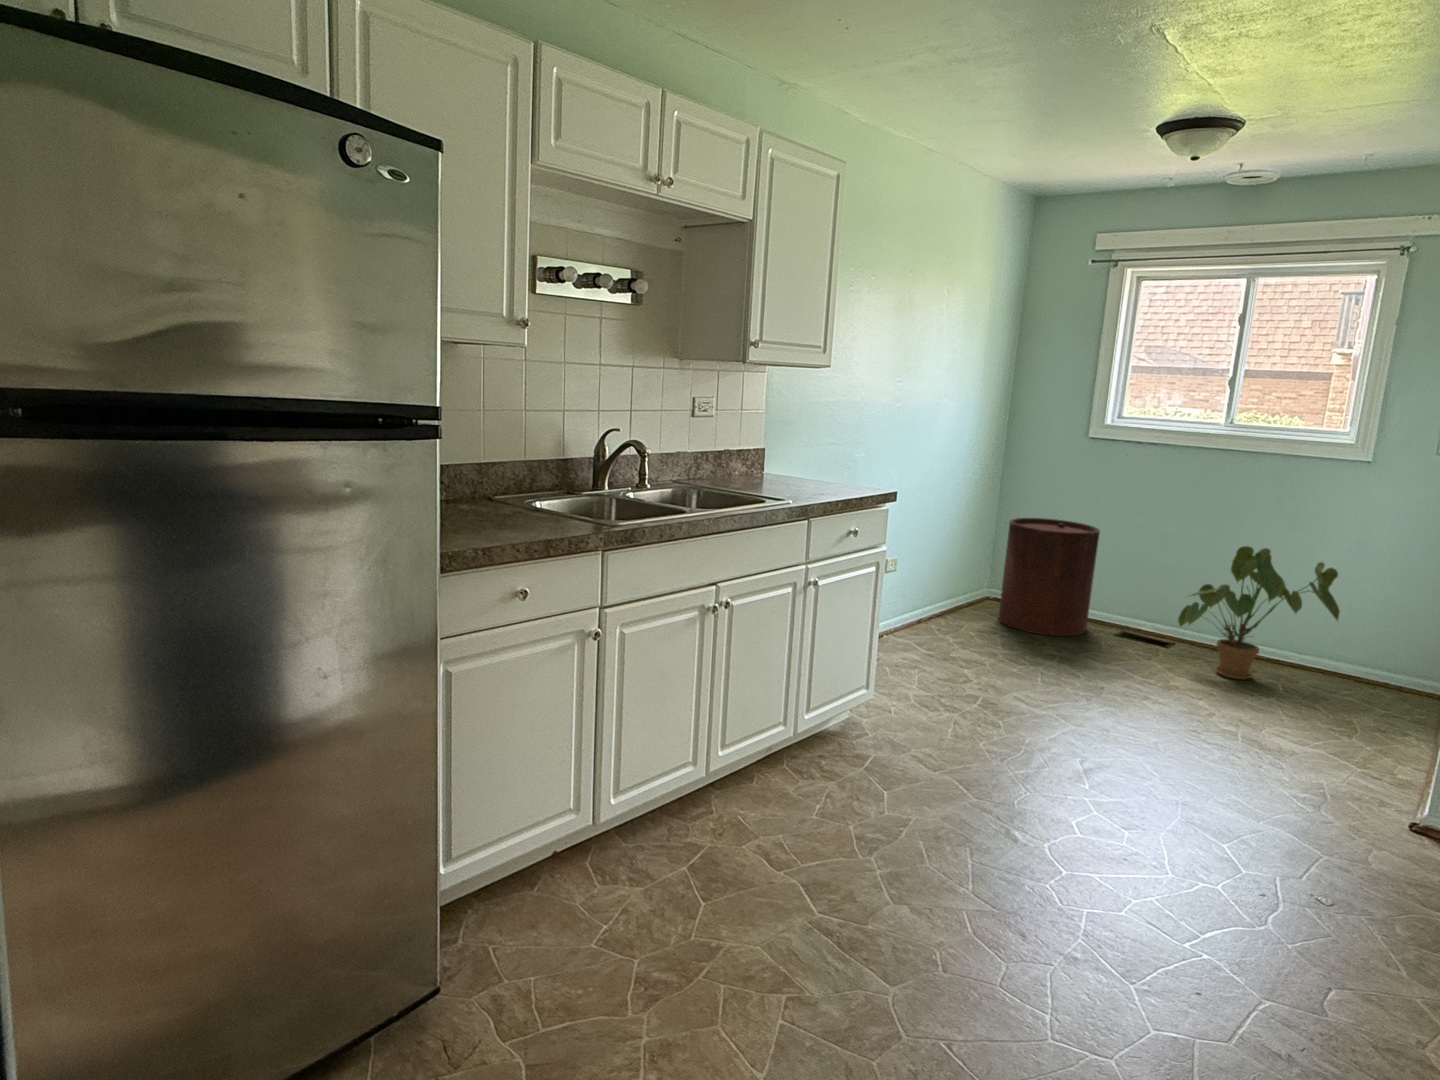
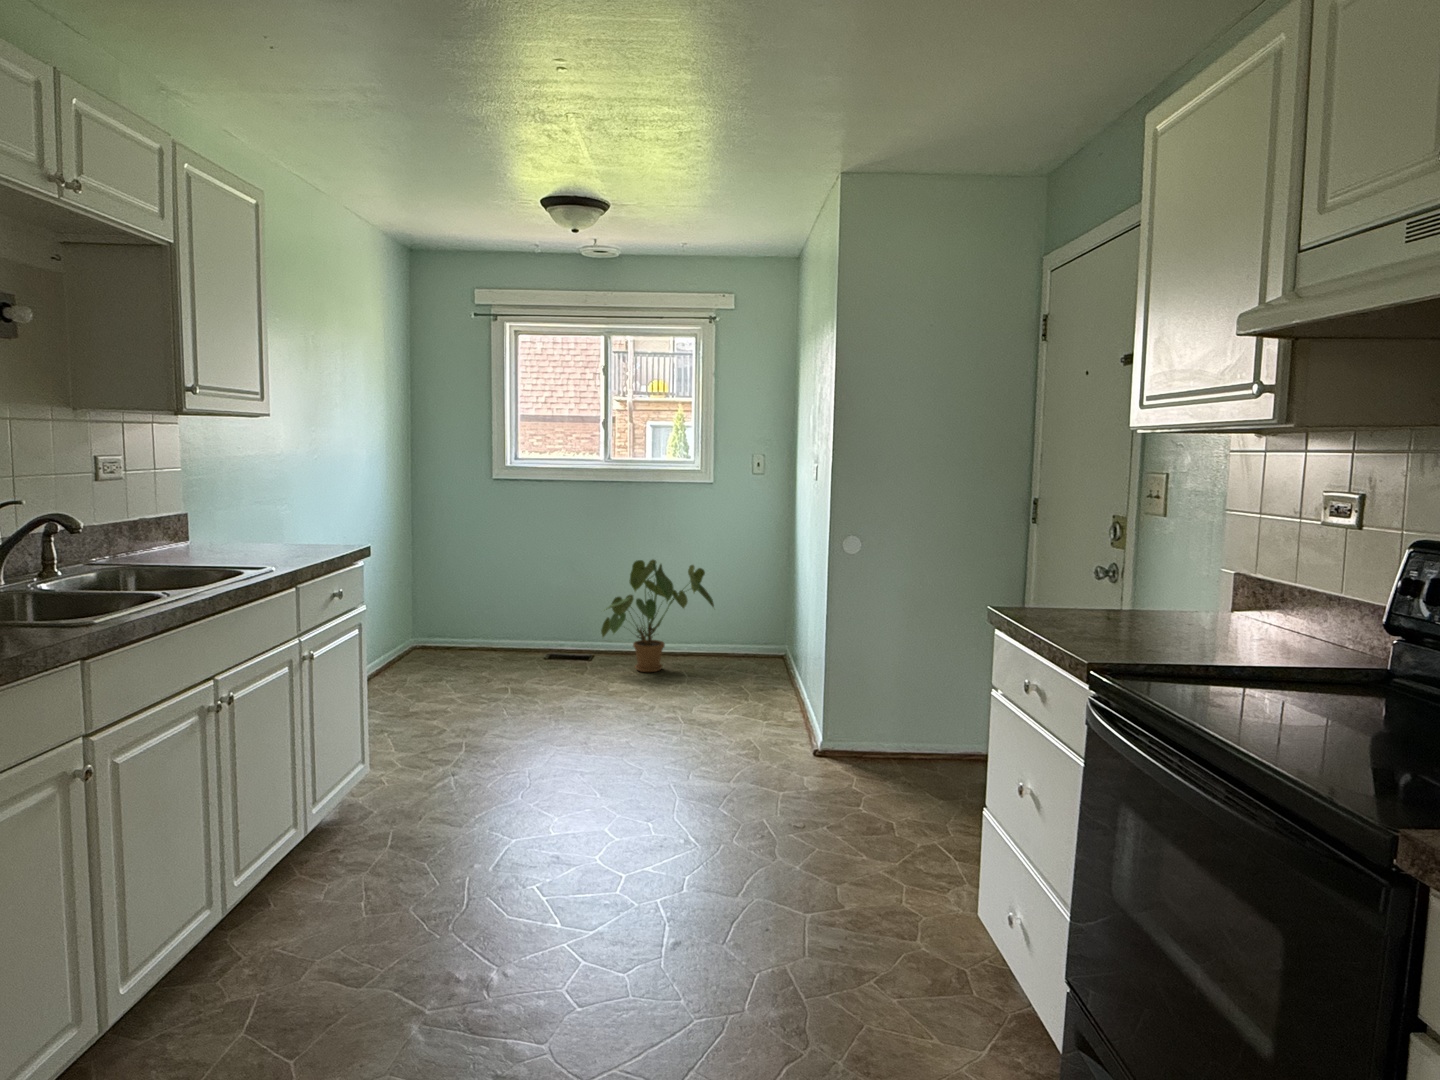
trash can: present [999,518,1100,636] -> none [435,559,521,672]

